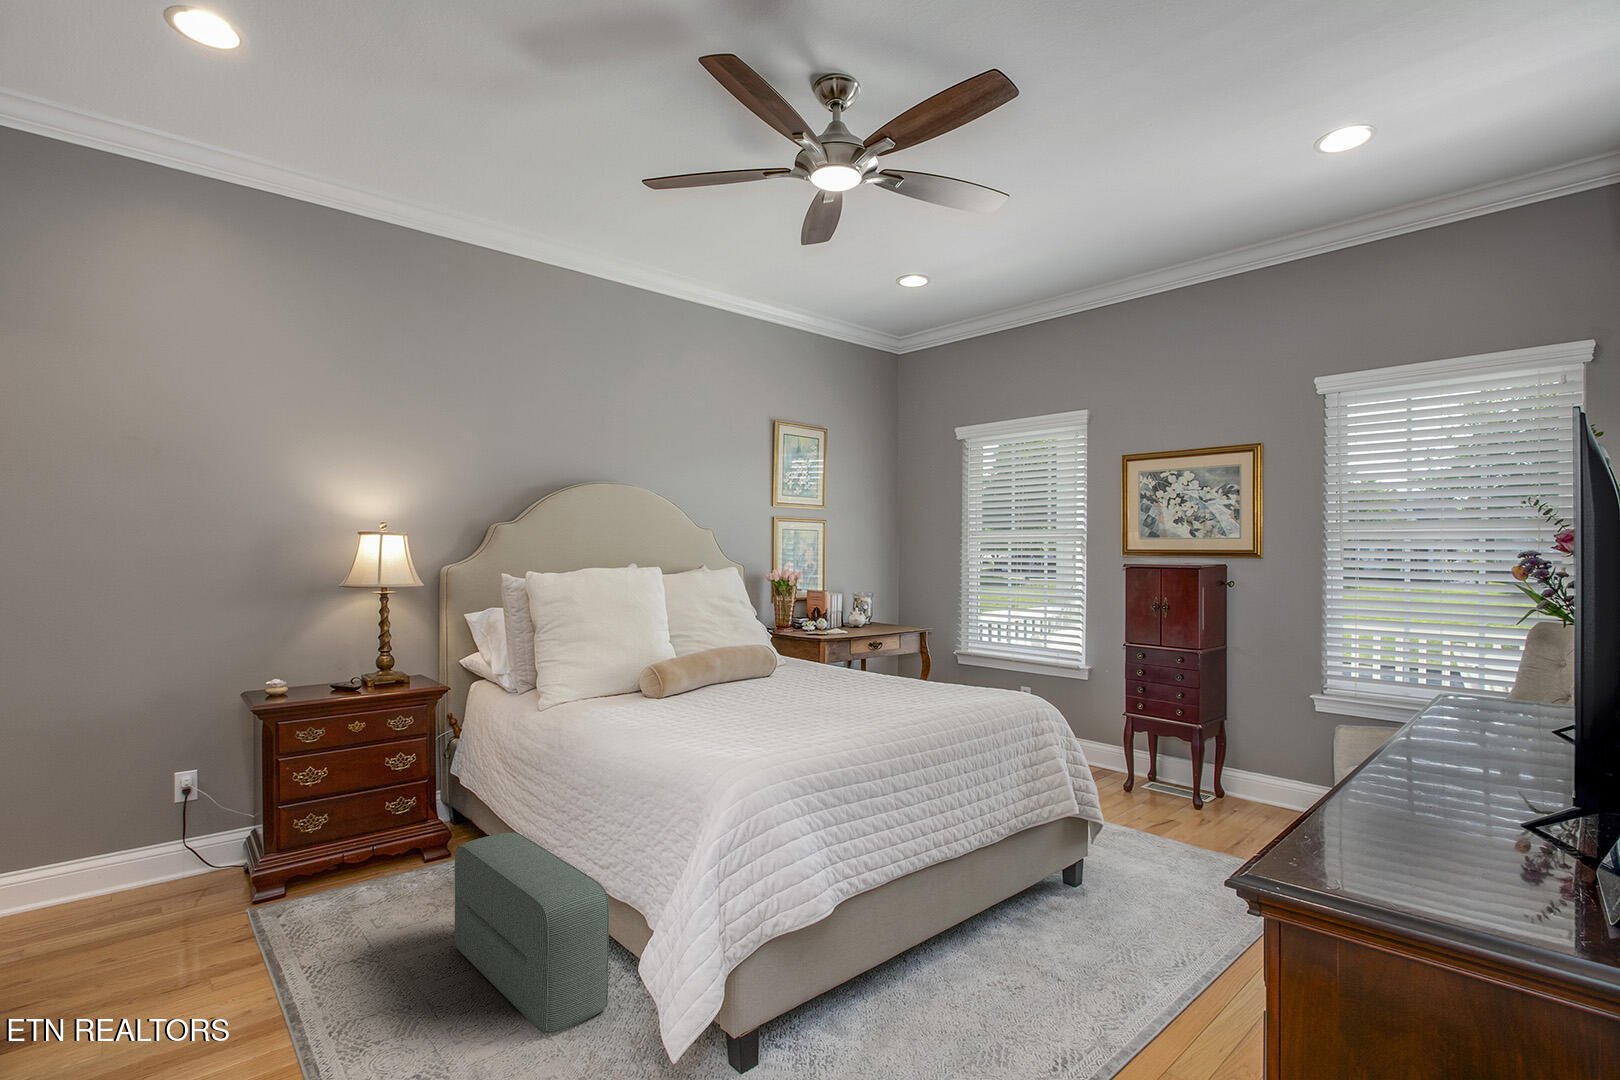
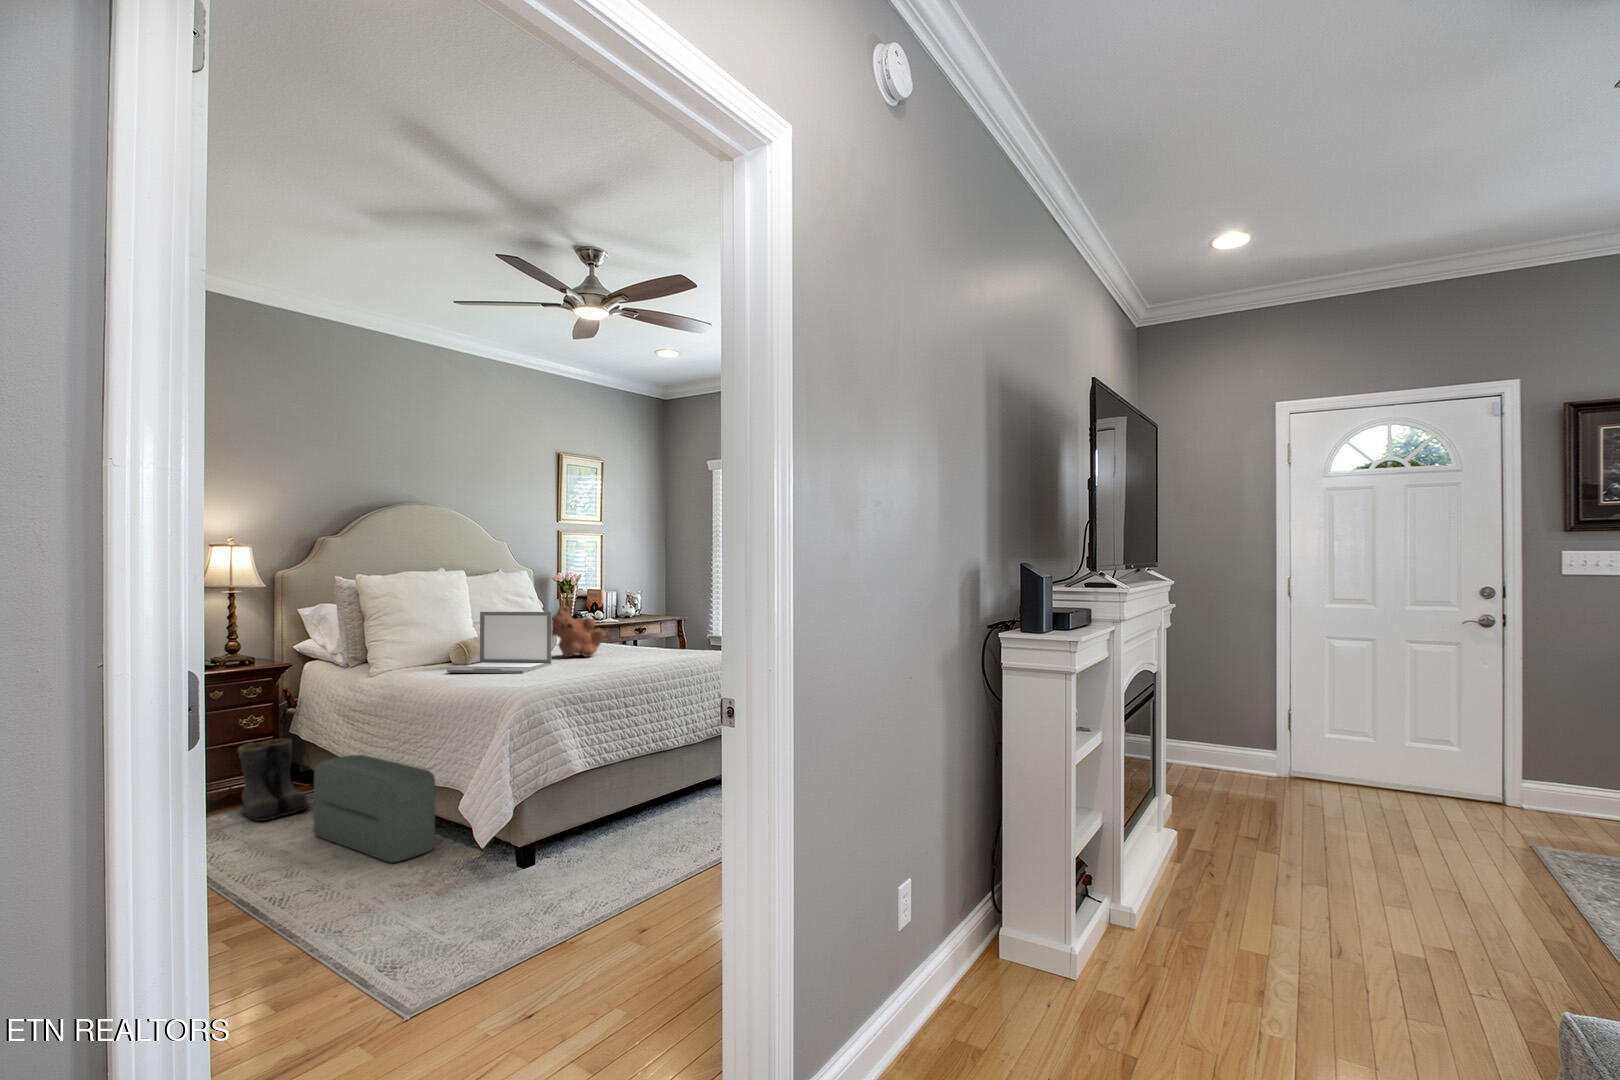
teddy bear: none [763,621,846,697] -> present [552,606,605,657]
laptop: none [632,628,774,727] -> present [447,612,552,673]
boots: none [380,787,467,907] -> present [237,739,310,821]

